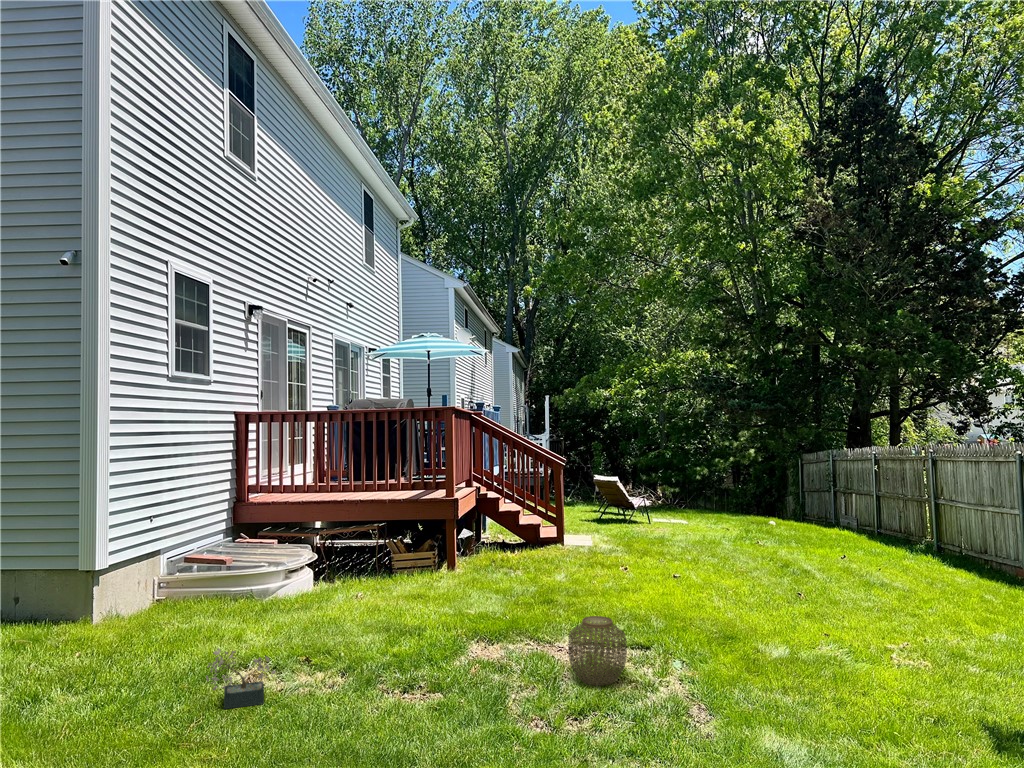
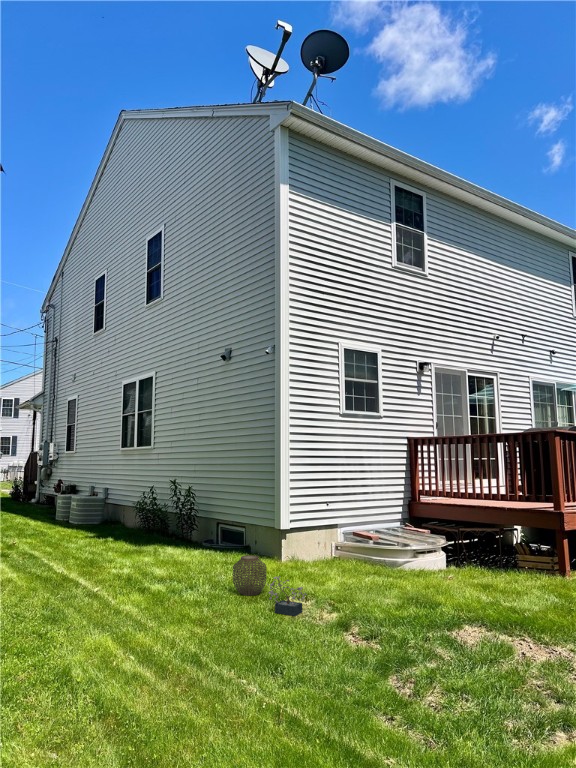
woven basket: present [569,616,627,686] -> present [233,555,267,596]

